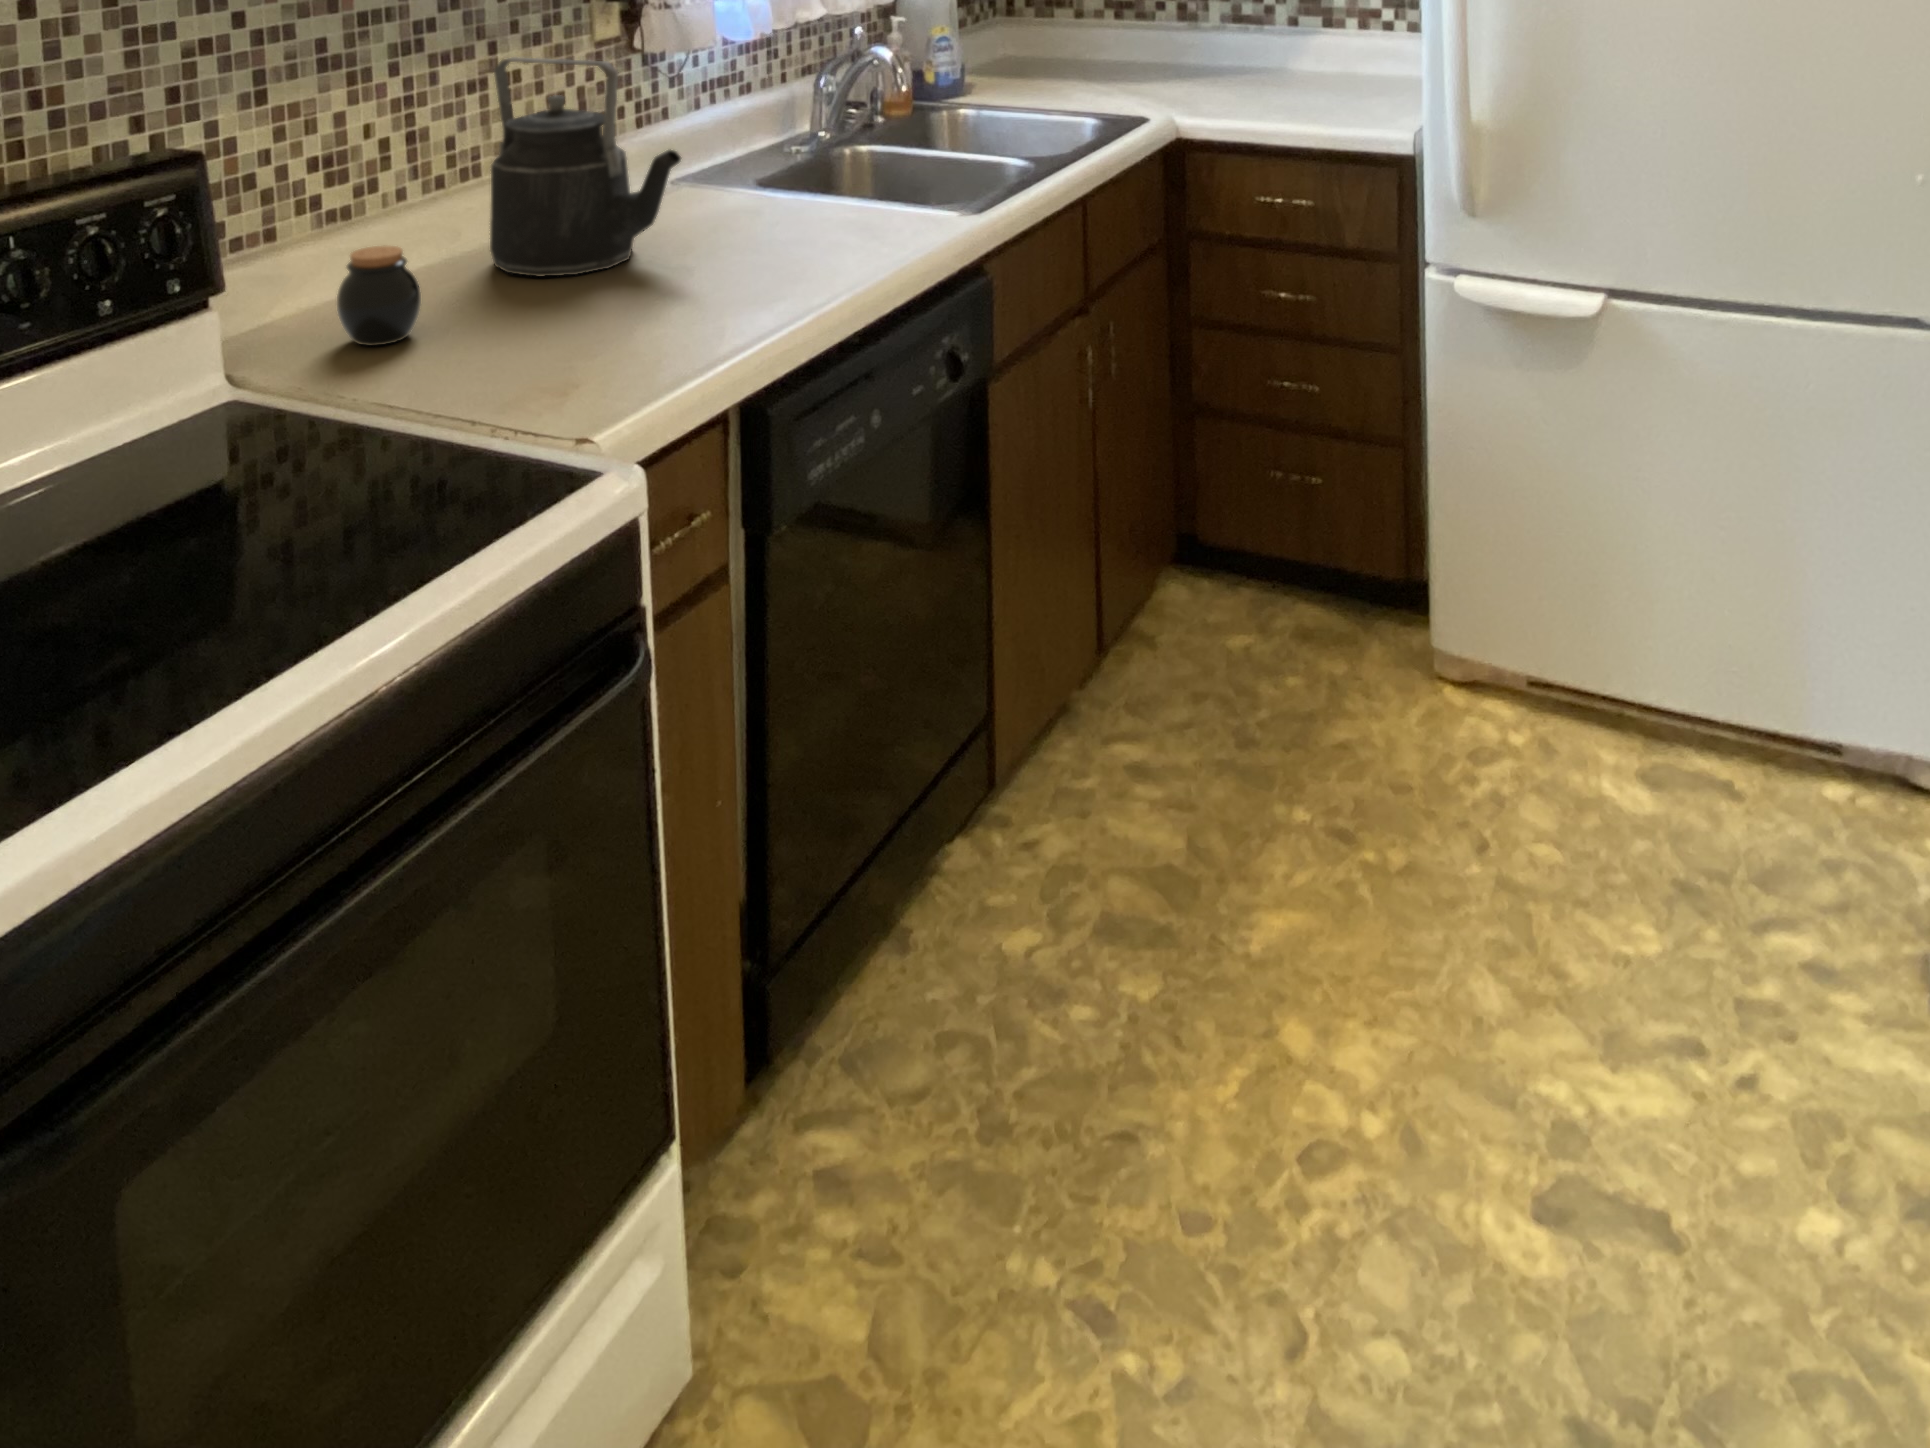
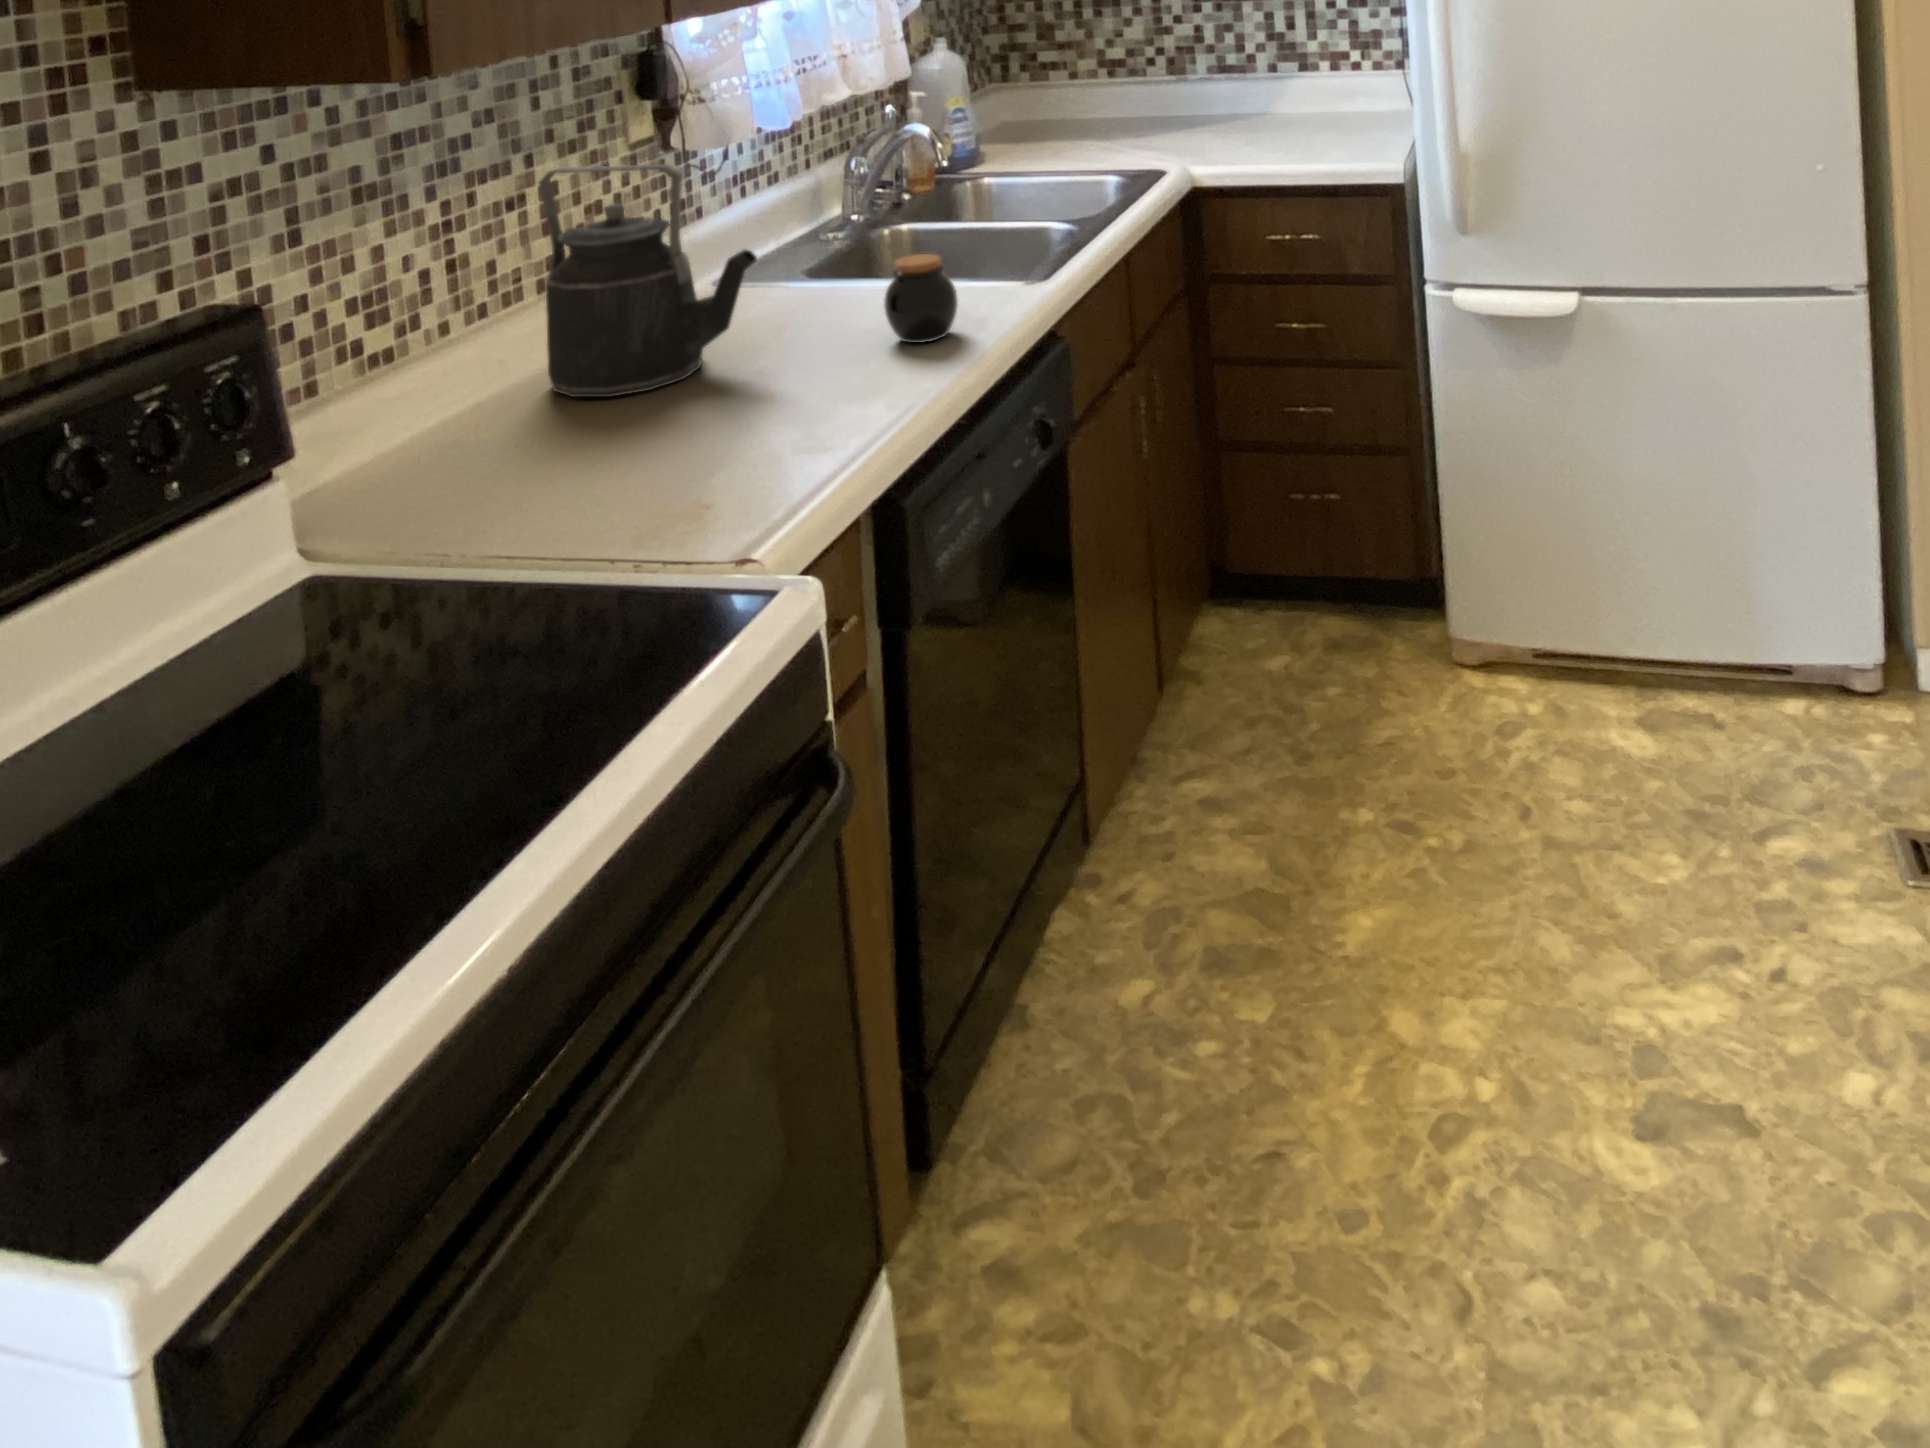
jar: present [337,246,421,346] -> present [884,254,958,343]

